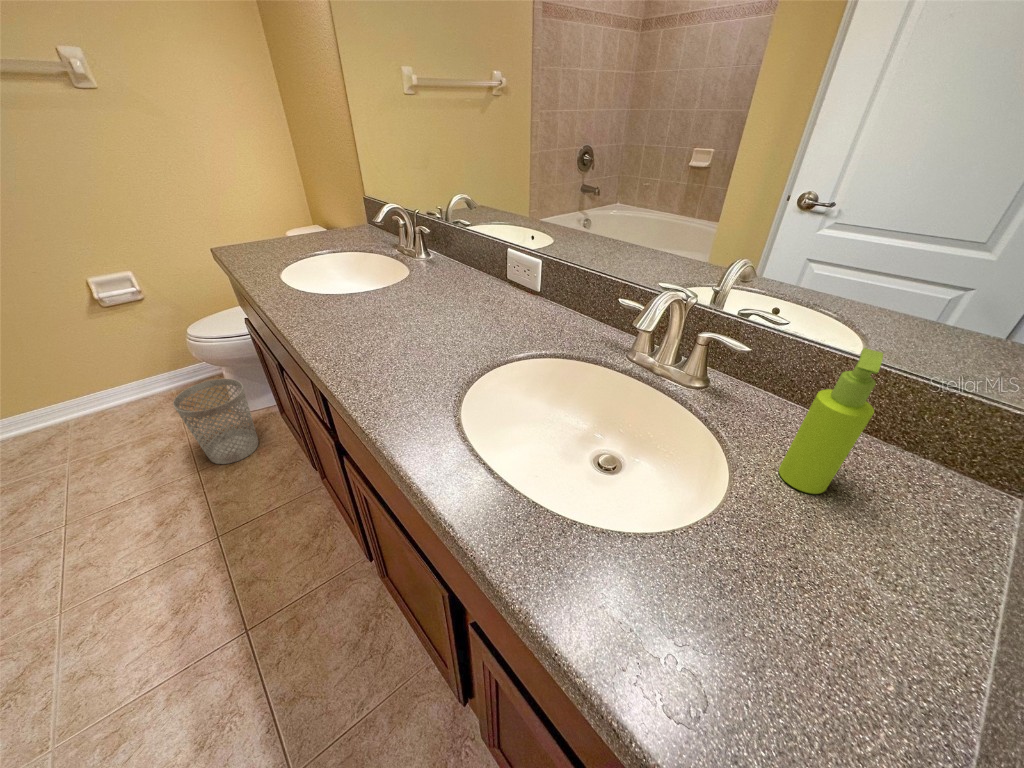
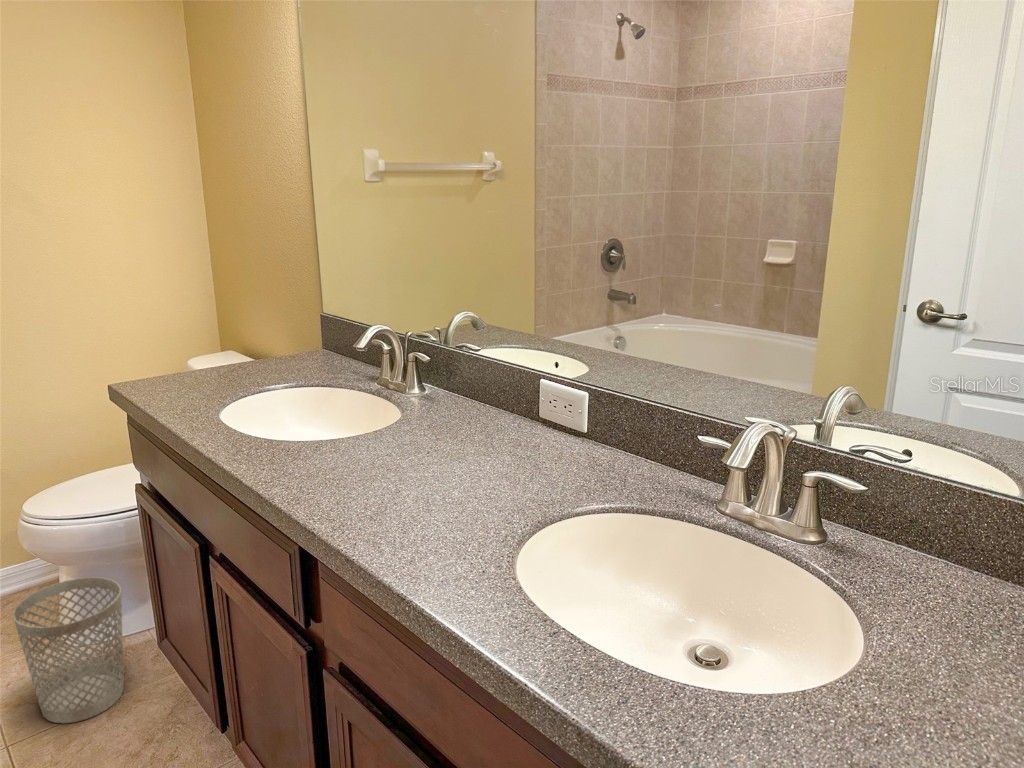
soap dispenser: present [779,348,883,494] -> none [920,470,1000,648]

